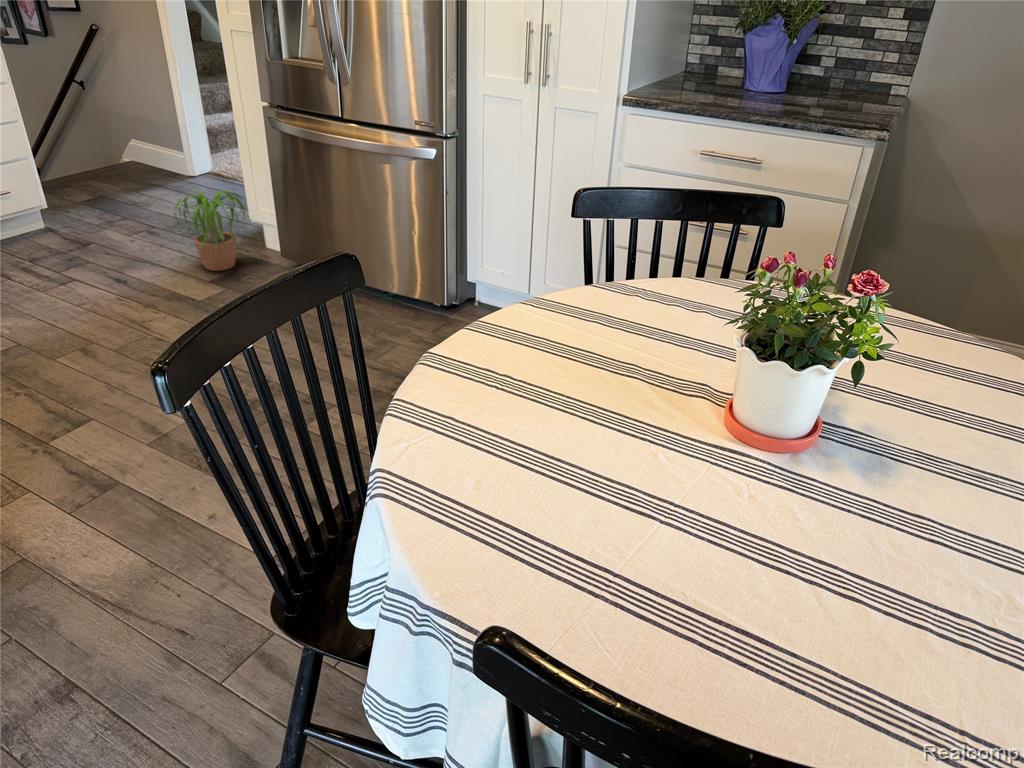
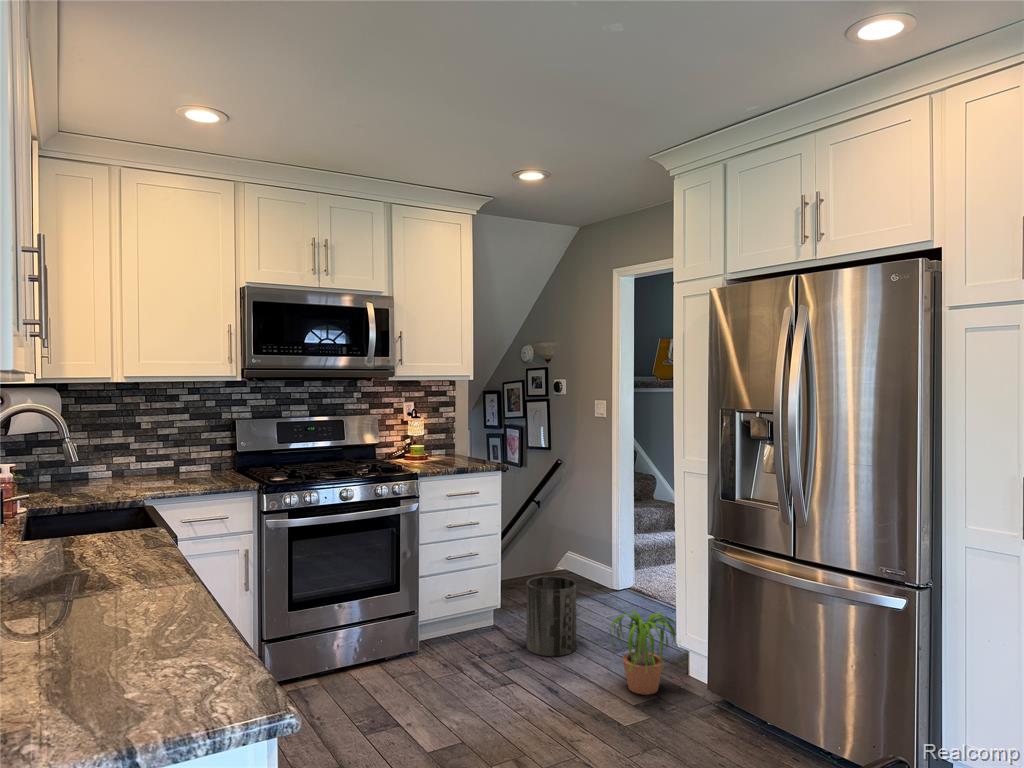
trash can: none [69,164,147,250] -> present [527,576,576,656]

